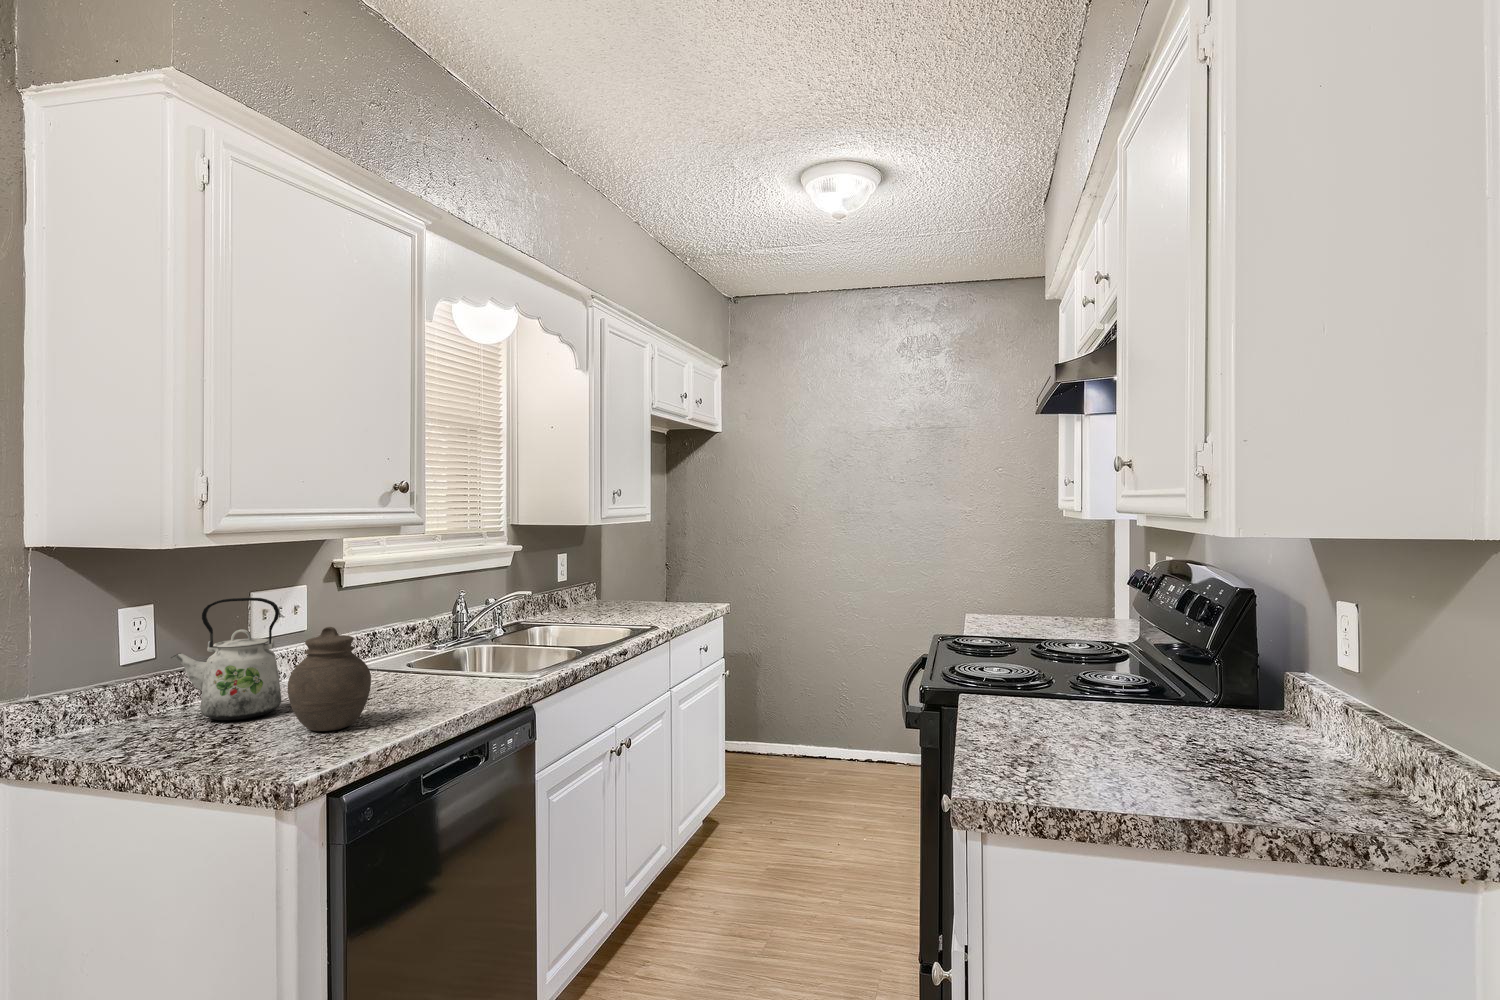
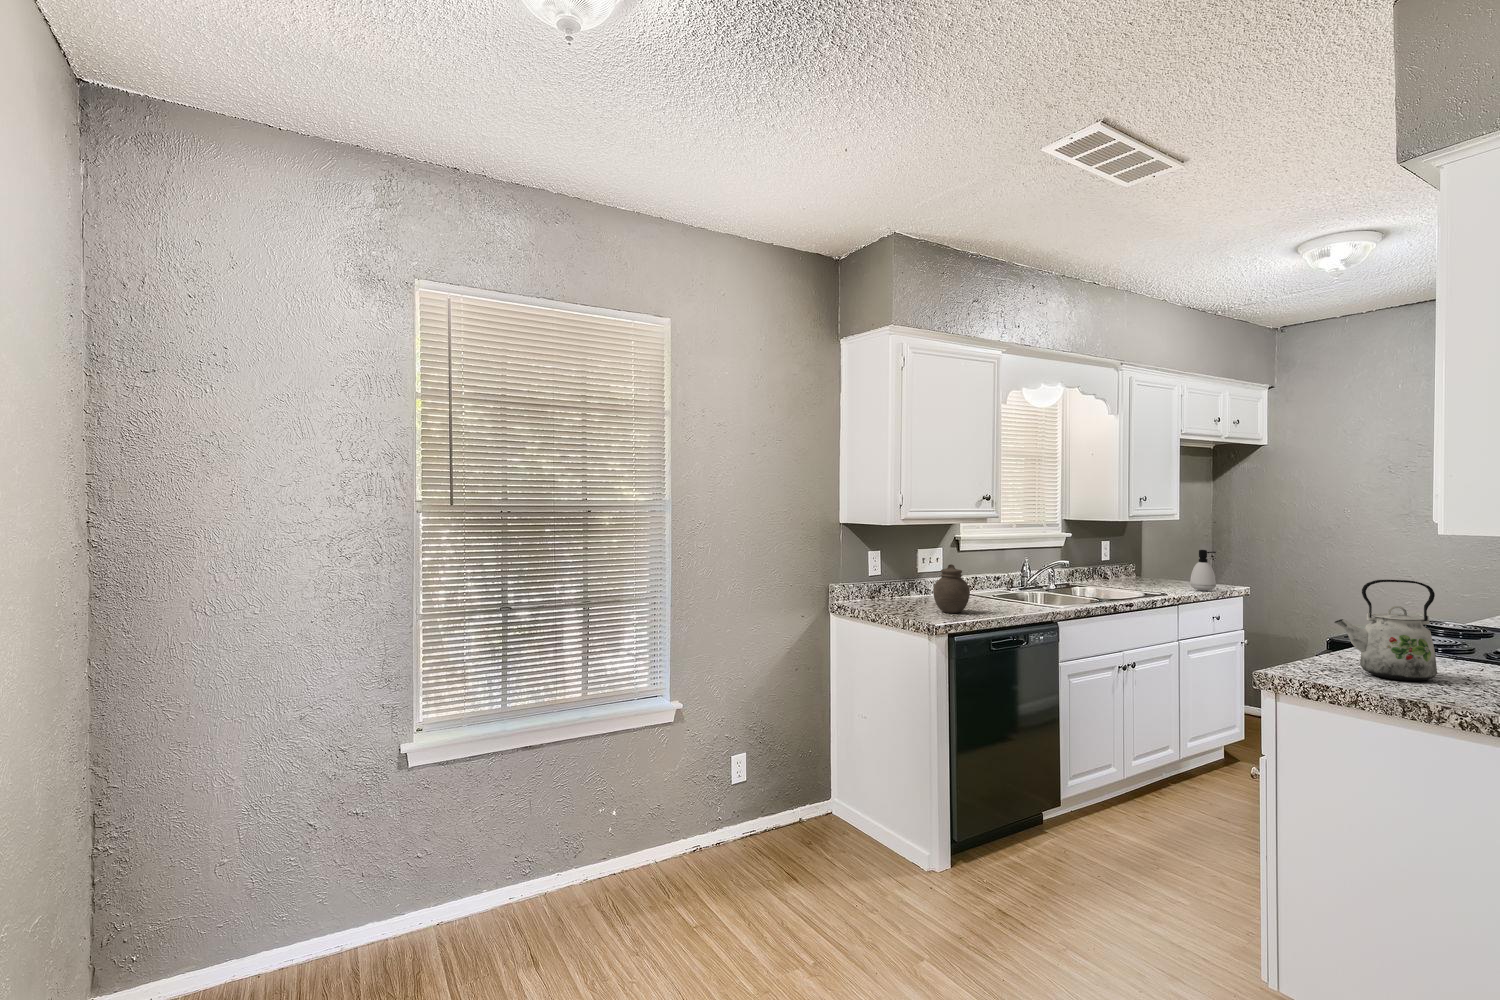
soap dispenser: none [671,560,700,615] -> present [1190,550,1216,591]
kettle: present [171,598,281,720] -> present [1335,580,1437,681]

